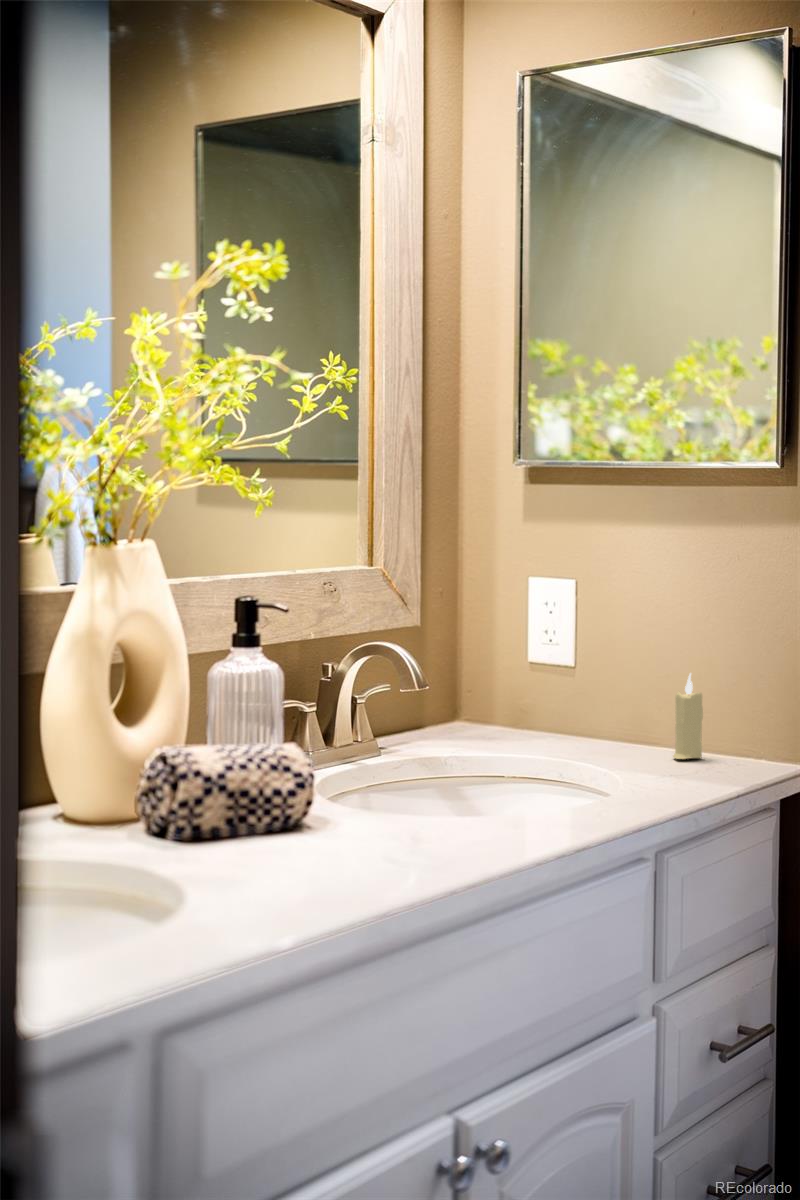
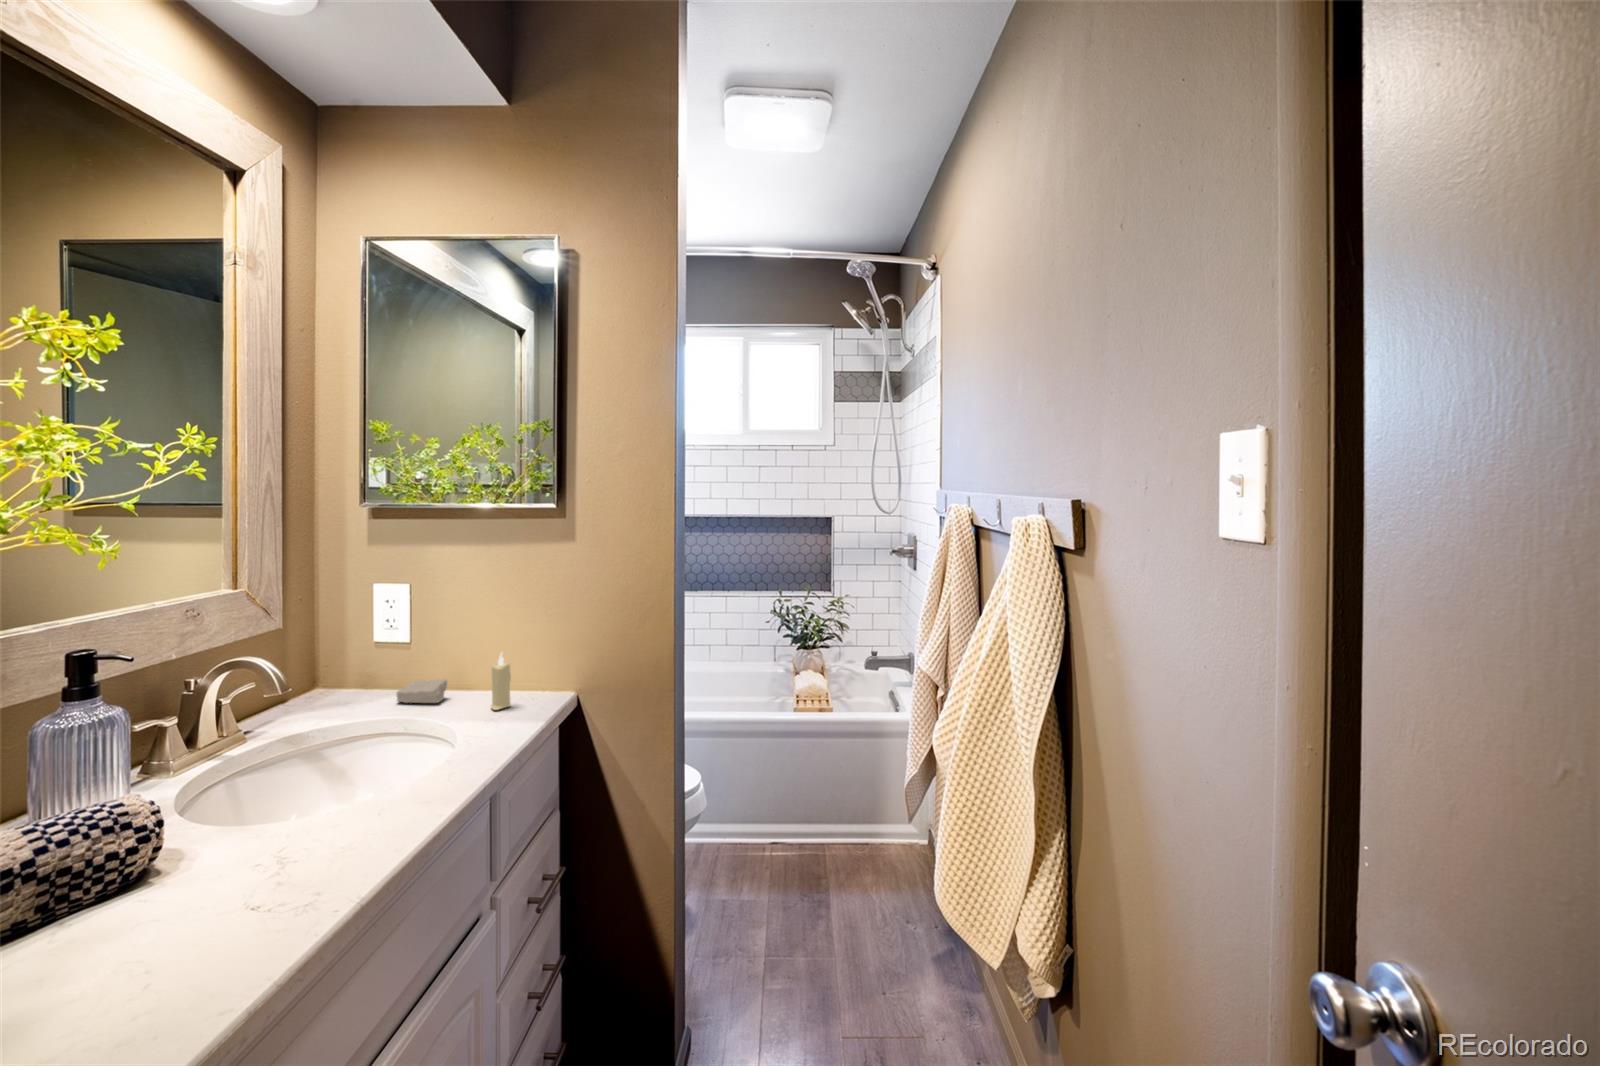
soap bar: none [550,714,616,745] -> present [396,679,447,703]

